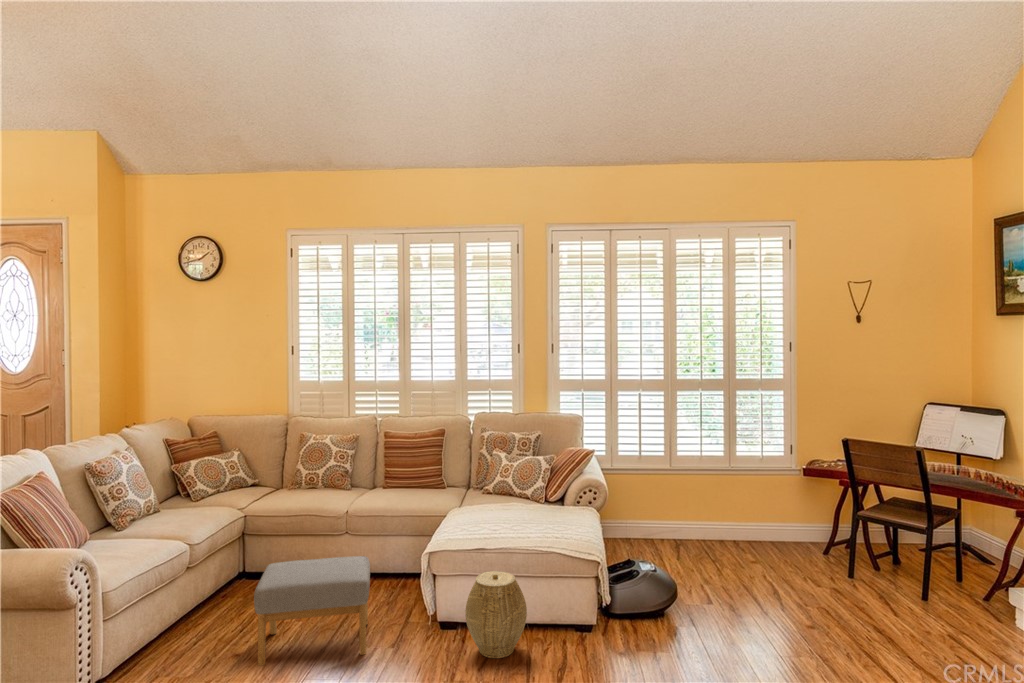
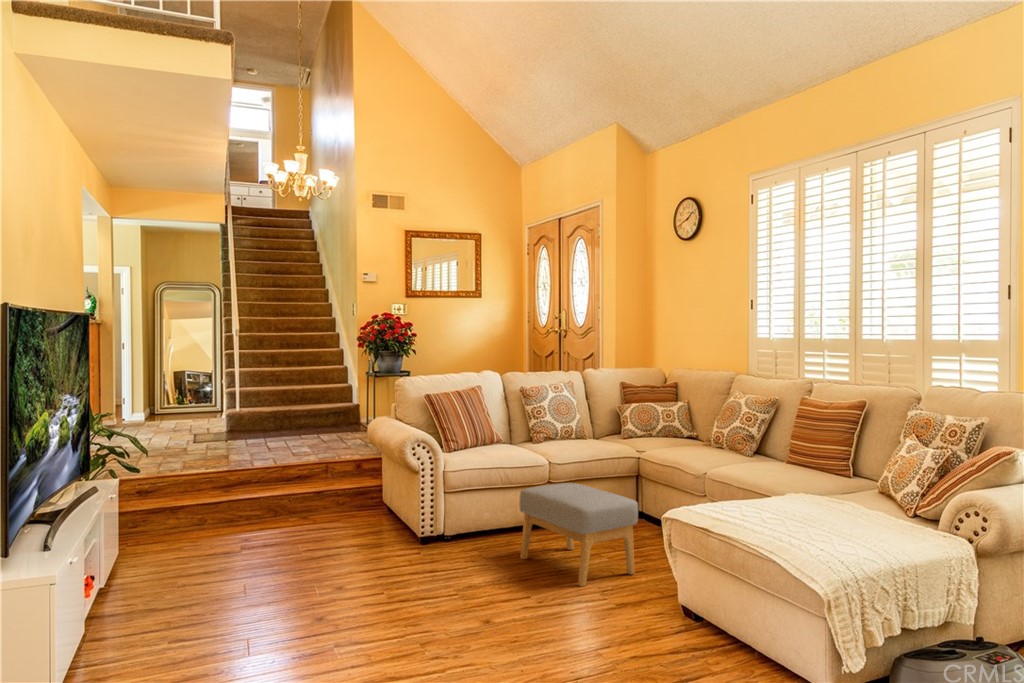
woven basket: present [465,571,527,658] -> none [631,542,712,651]

